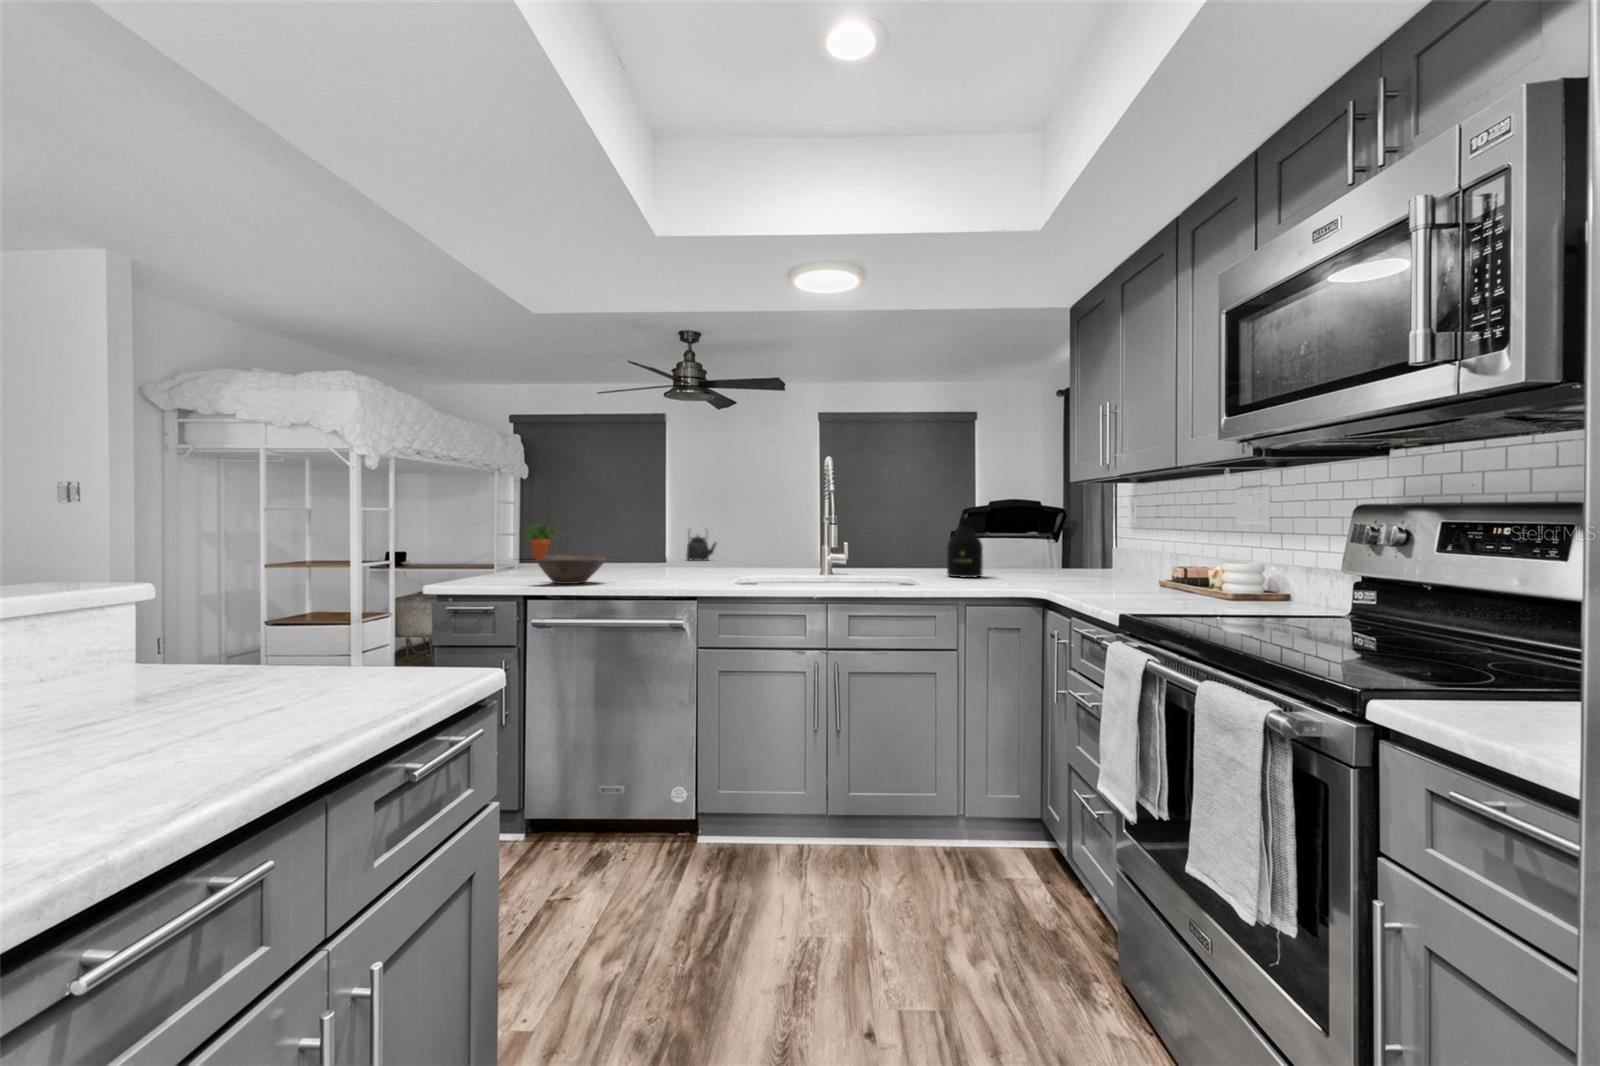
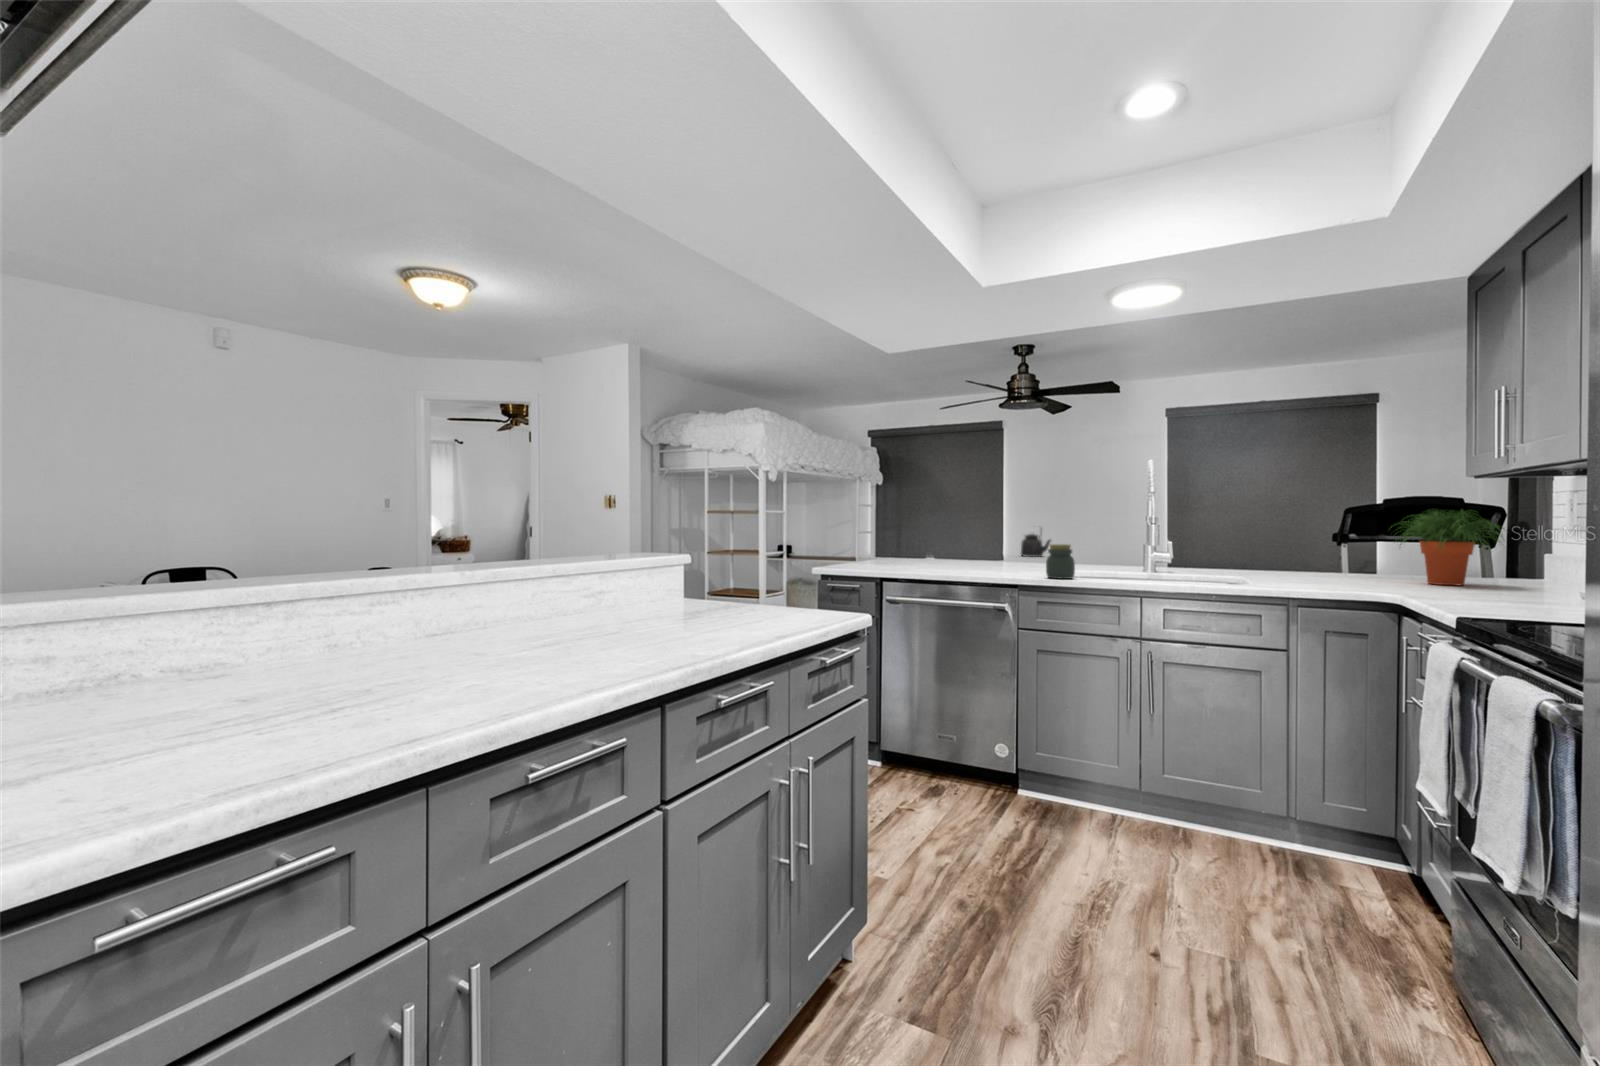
bottle: present [947,517,983,578] -> none [1295,514,1342,578]
potted plant: present [524,525,558,559] -> present [1391,510,1504,585]
jar: none [728,549,759,588] -> present [1046,544,1075,579]
bowl: present [536,555,607,584] -> none [889,548,944,571]

